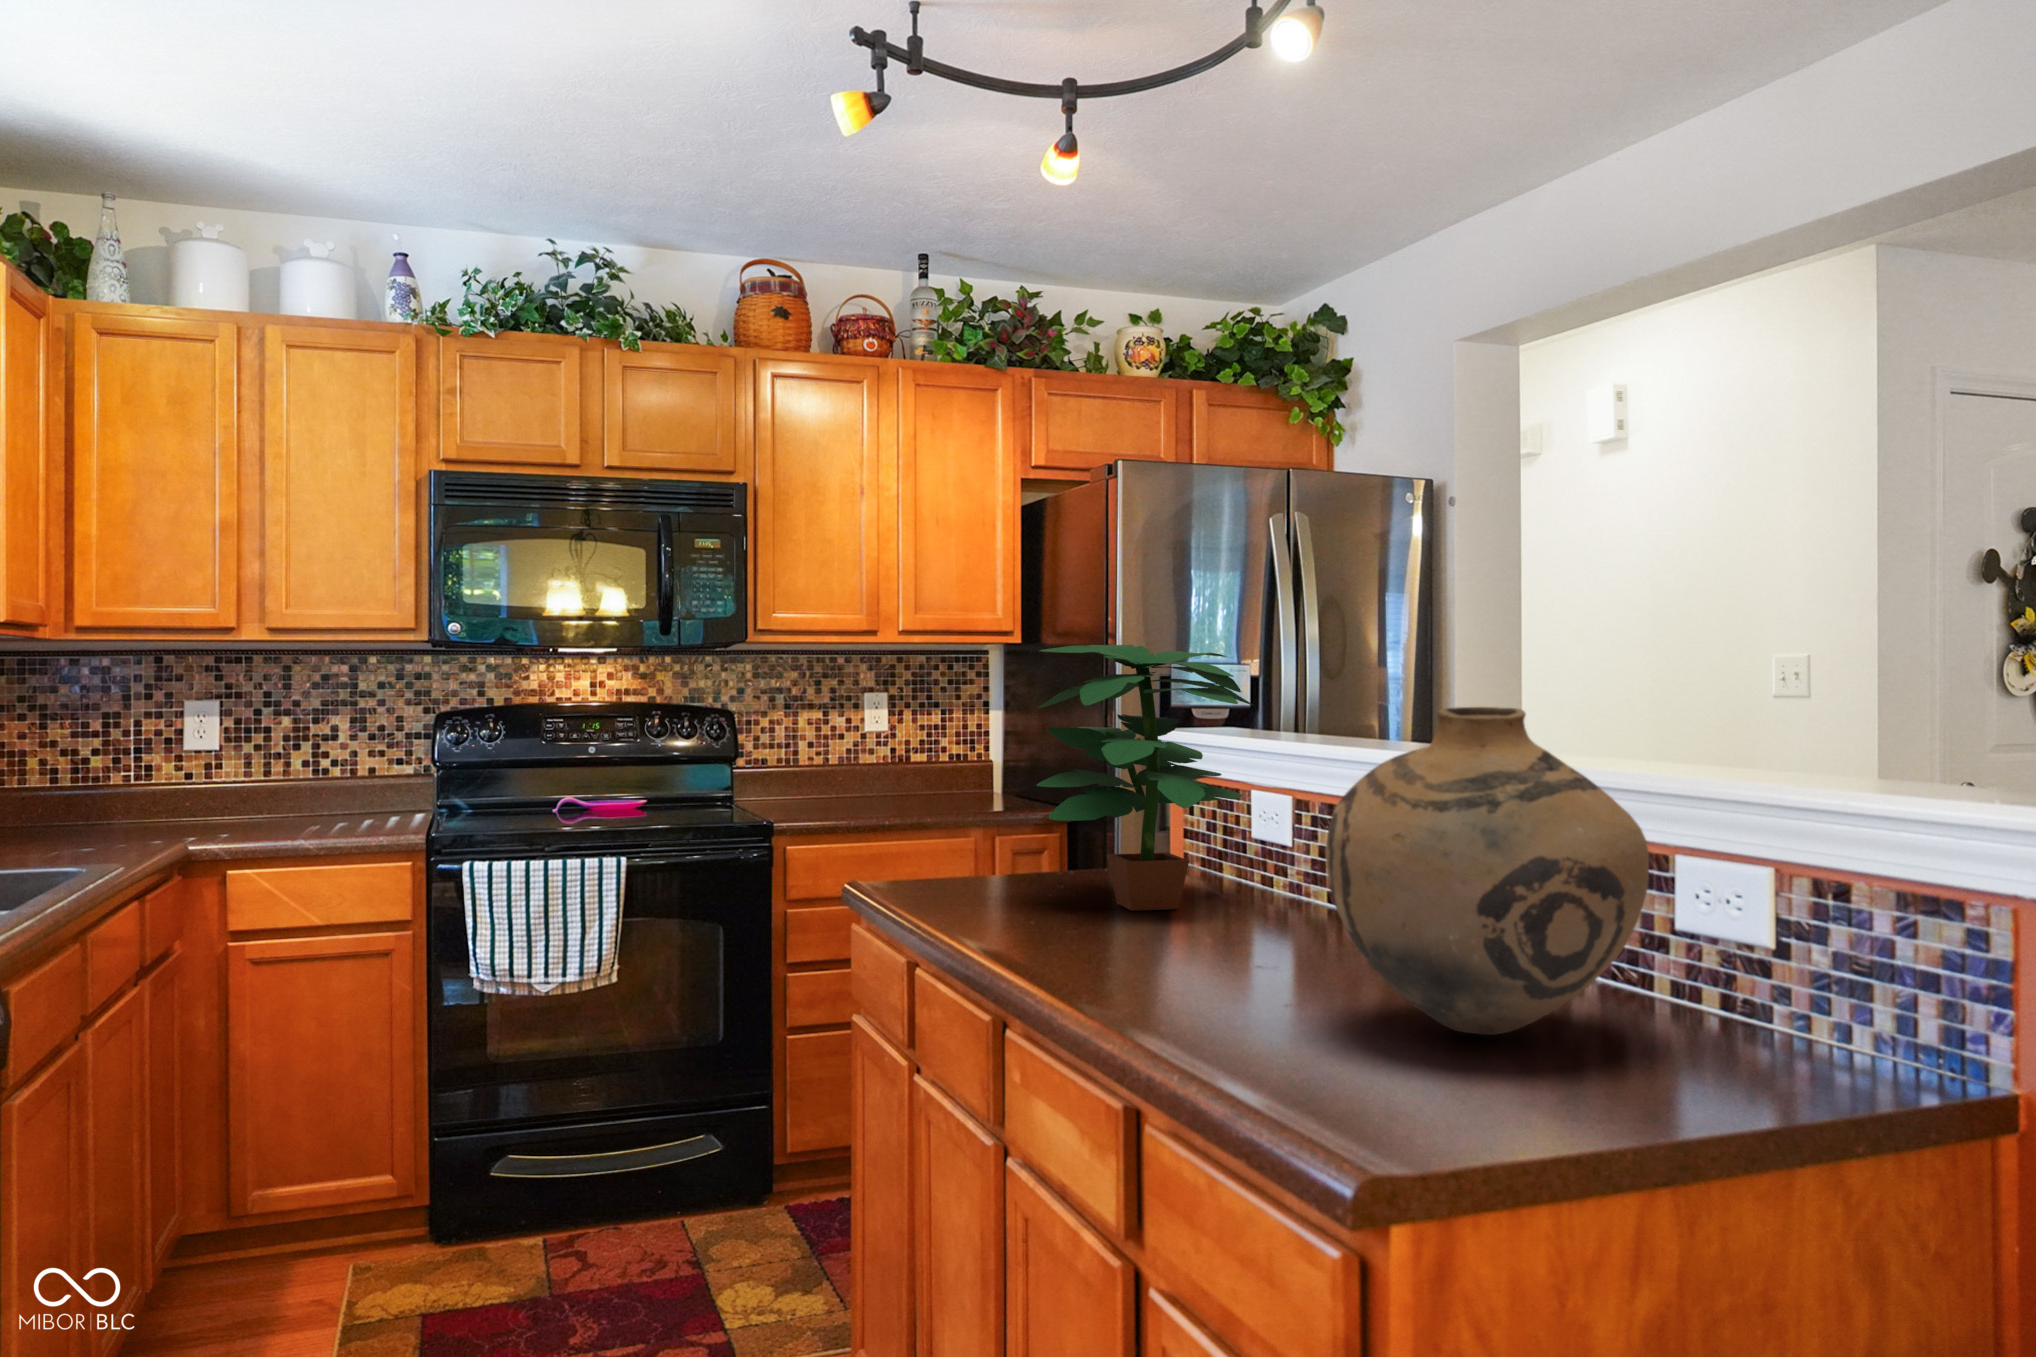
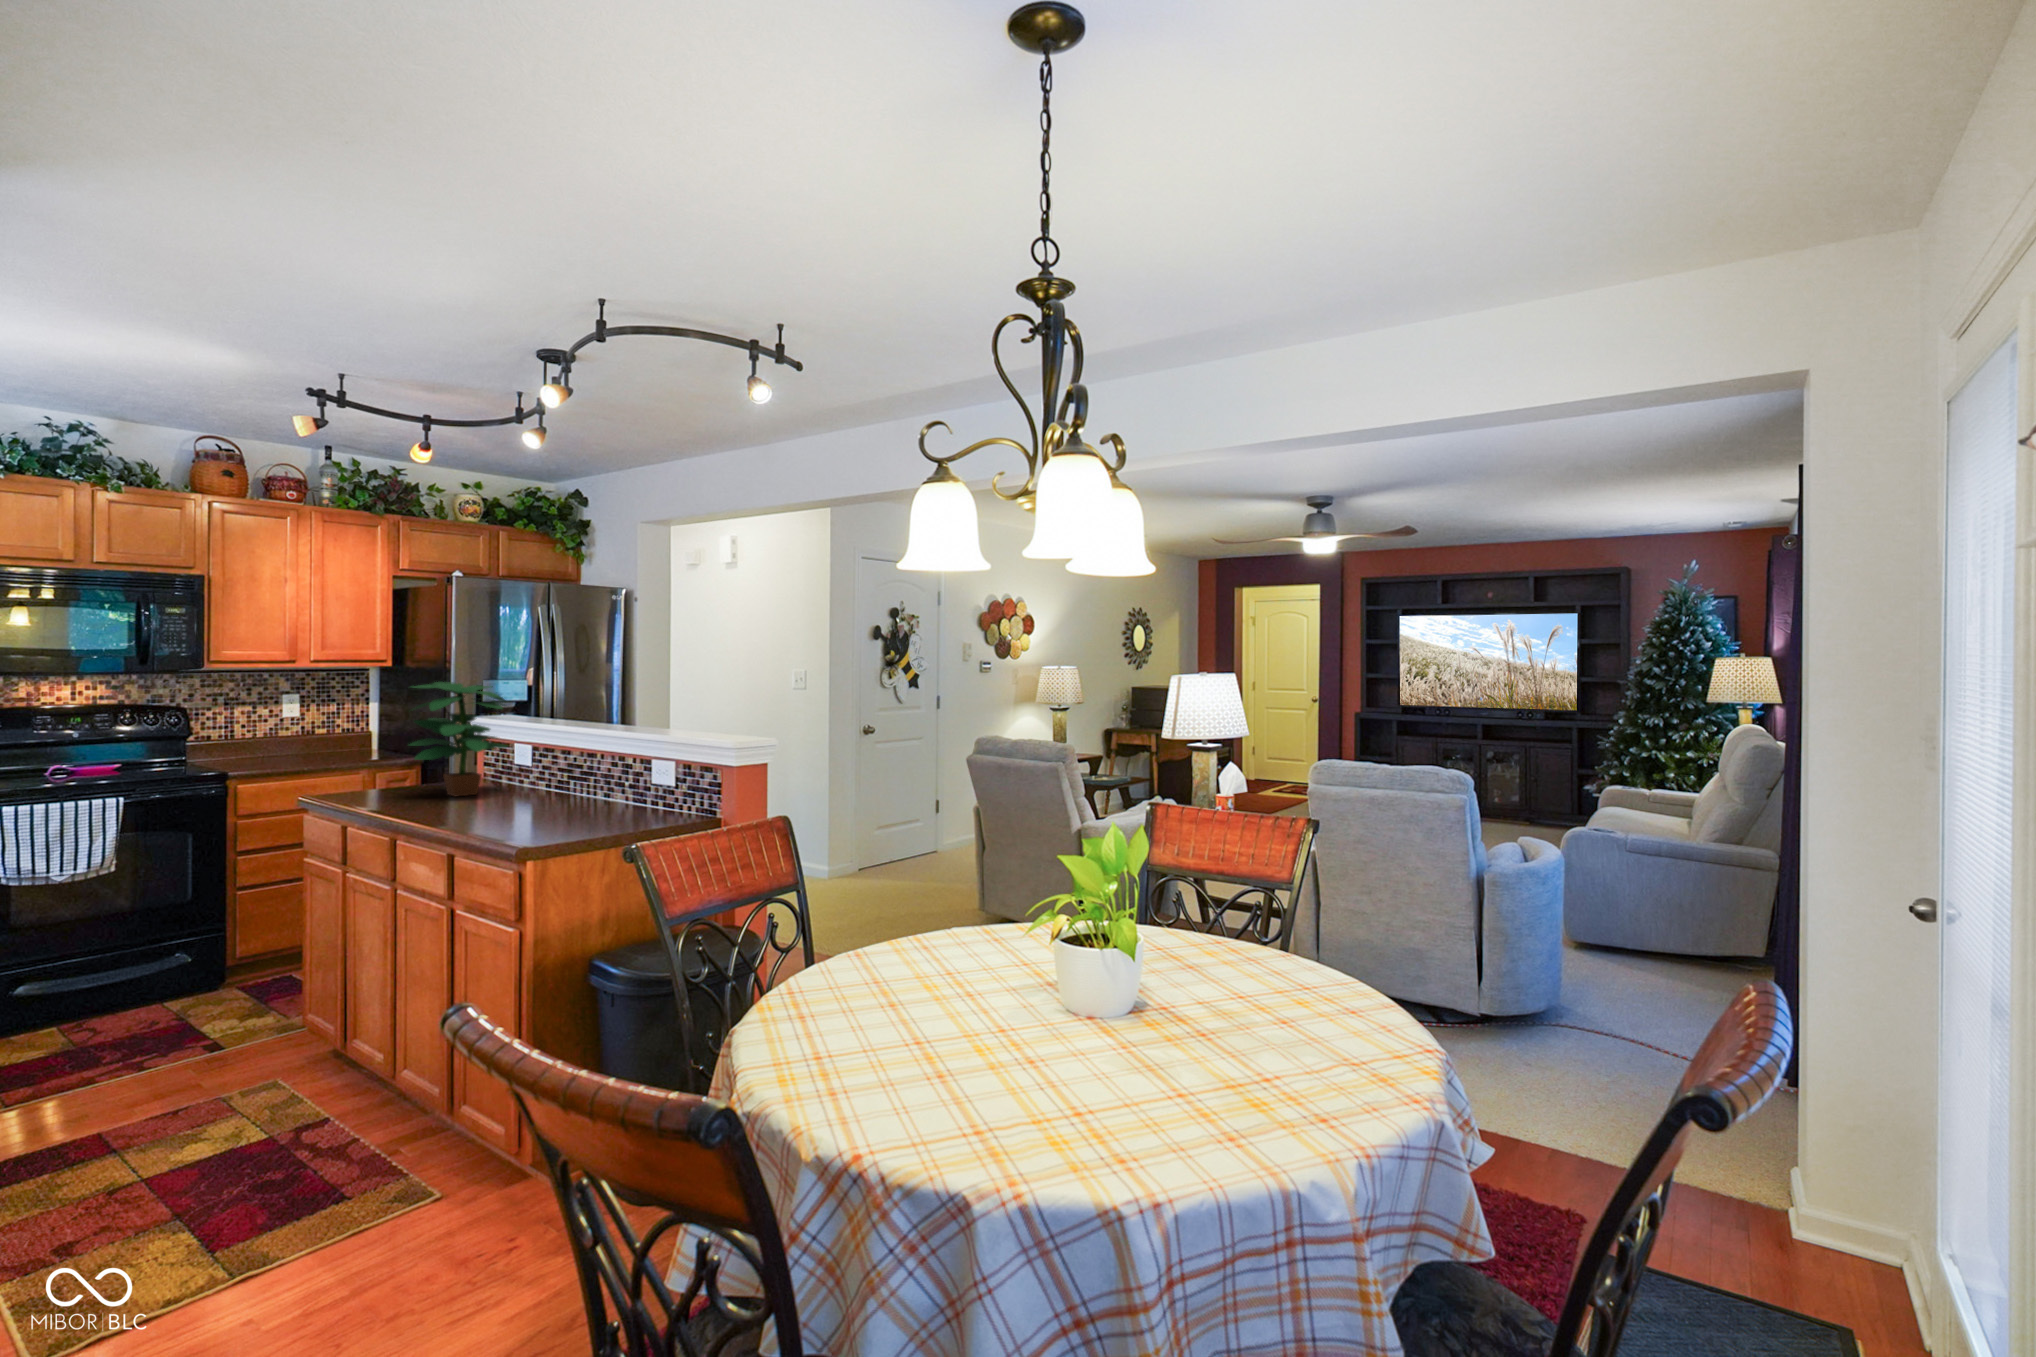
vase: present [1325,707,1649,1035] -> none [524,715,632,820]

